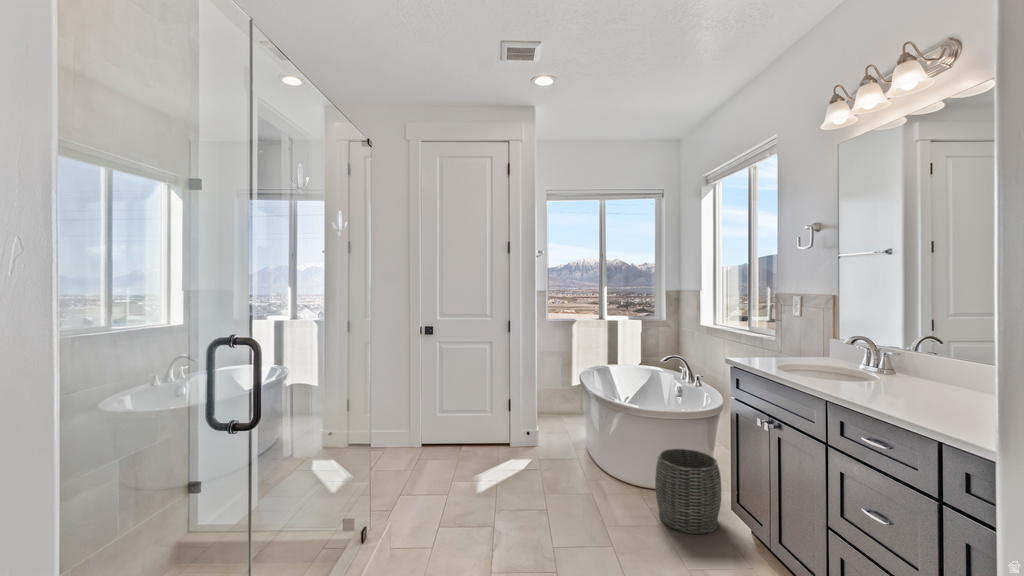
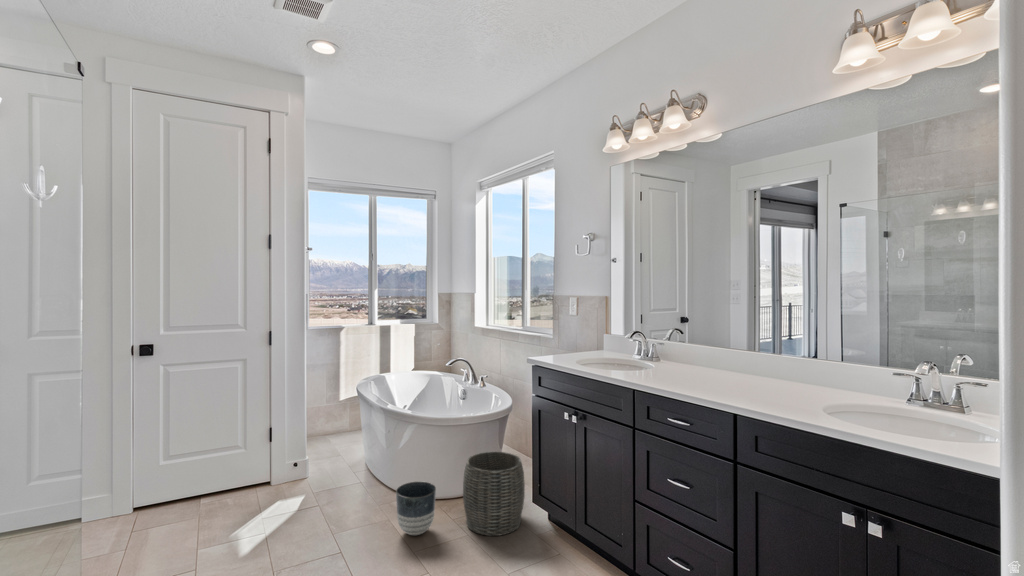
planter: none [591,463,628,511] -> present [396,481,436,535]

